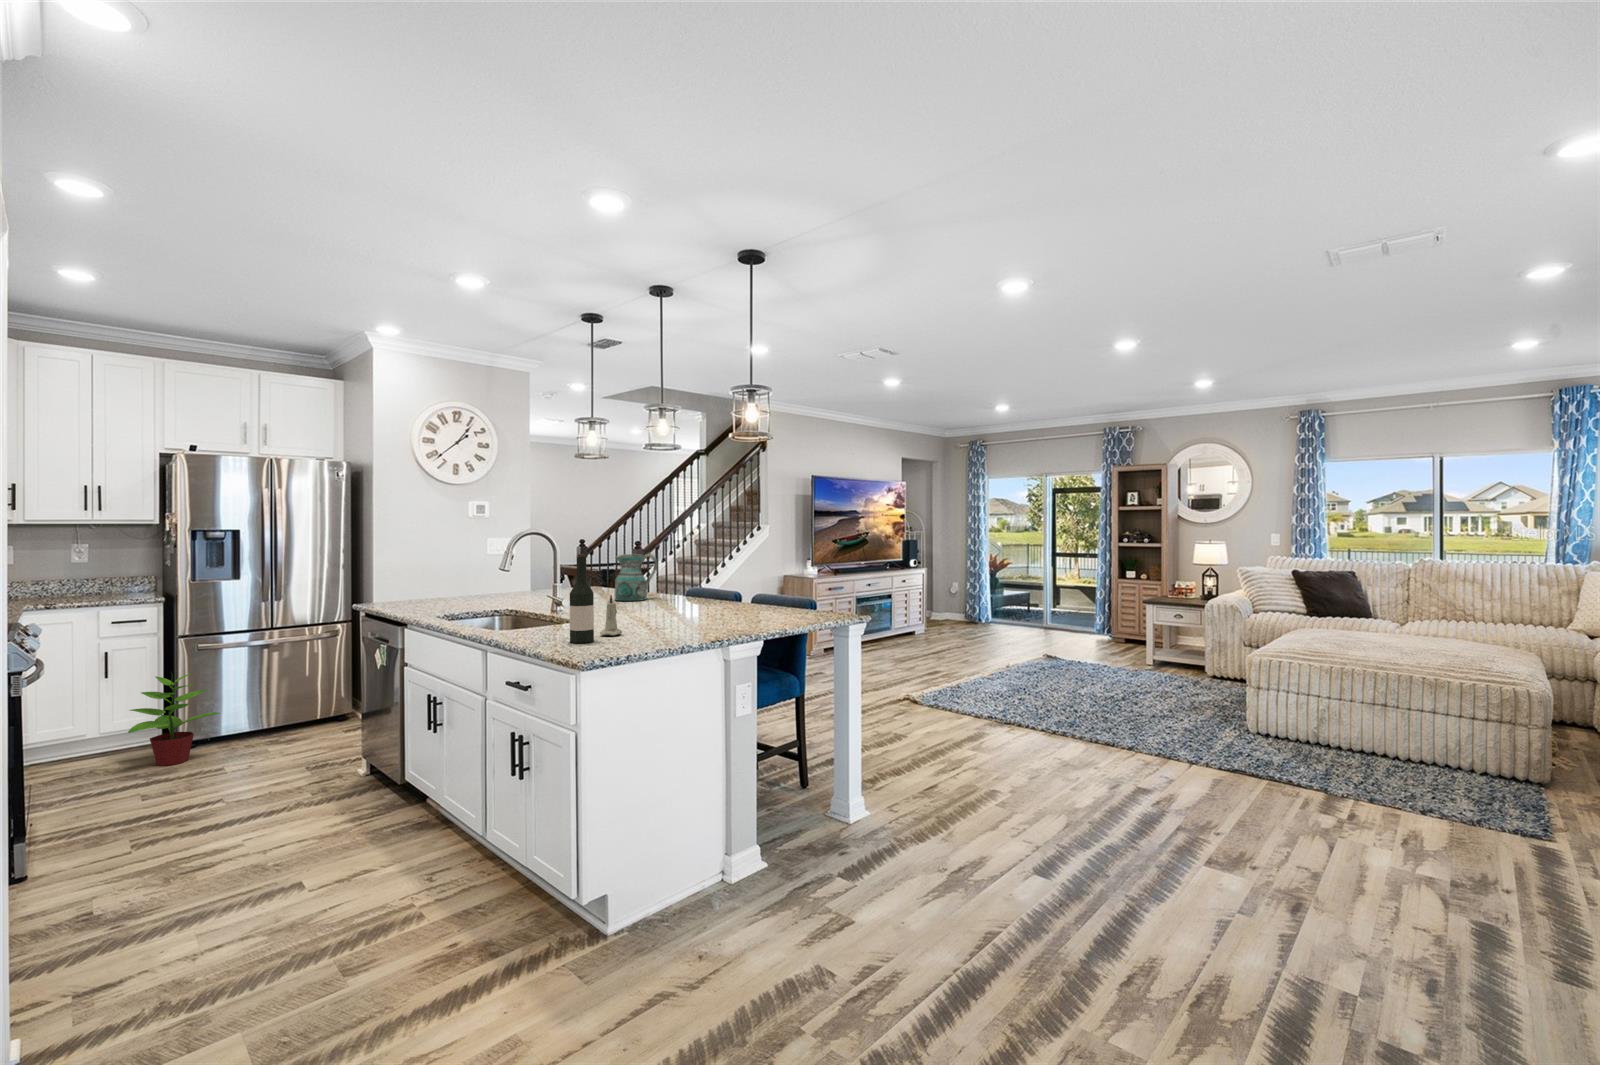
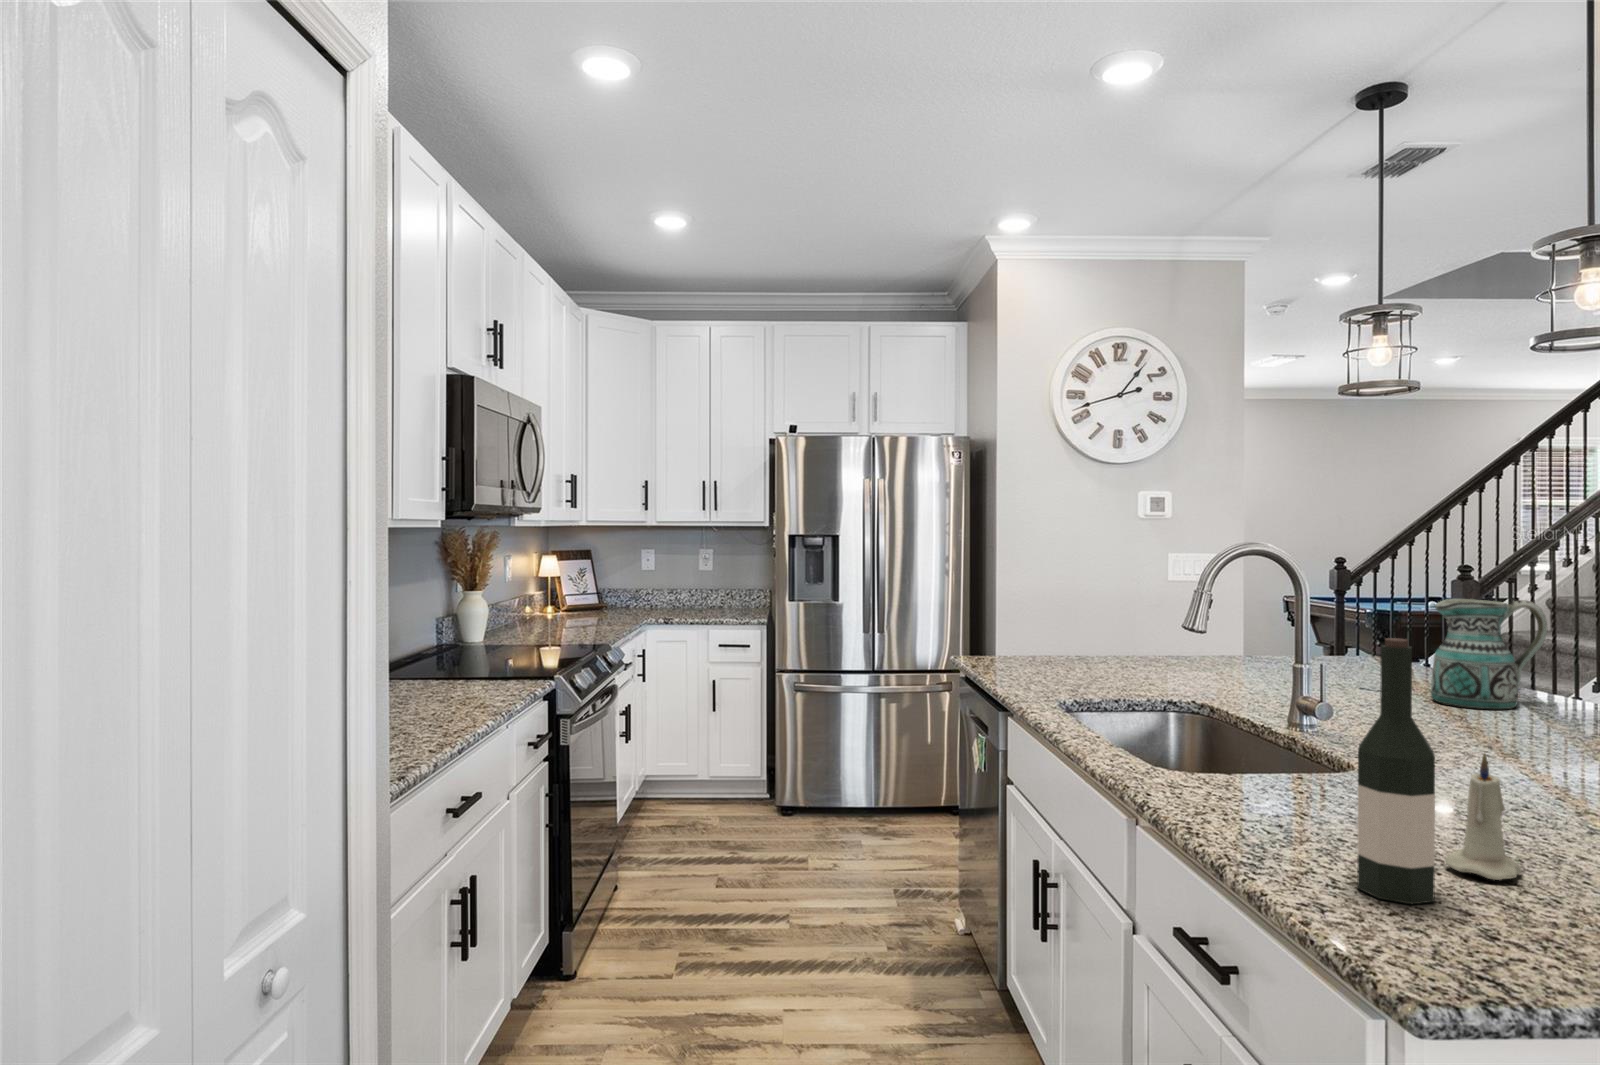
potted plant: present [128,673,219,766] -> none [720,714,812,835]

